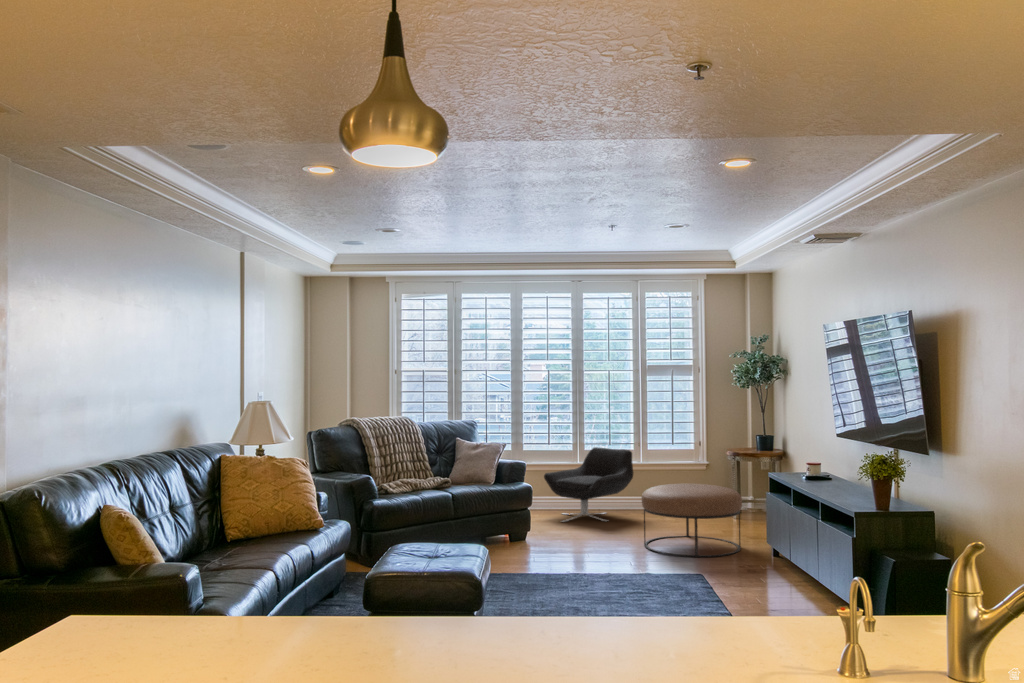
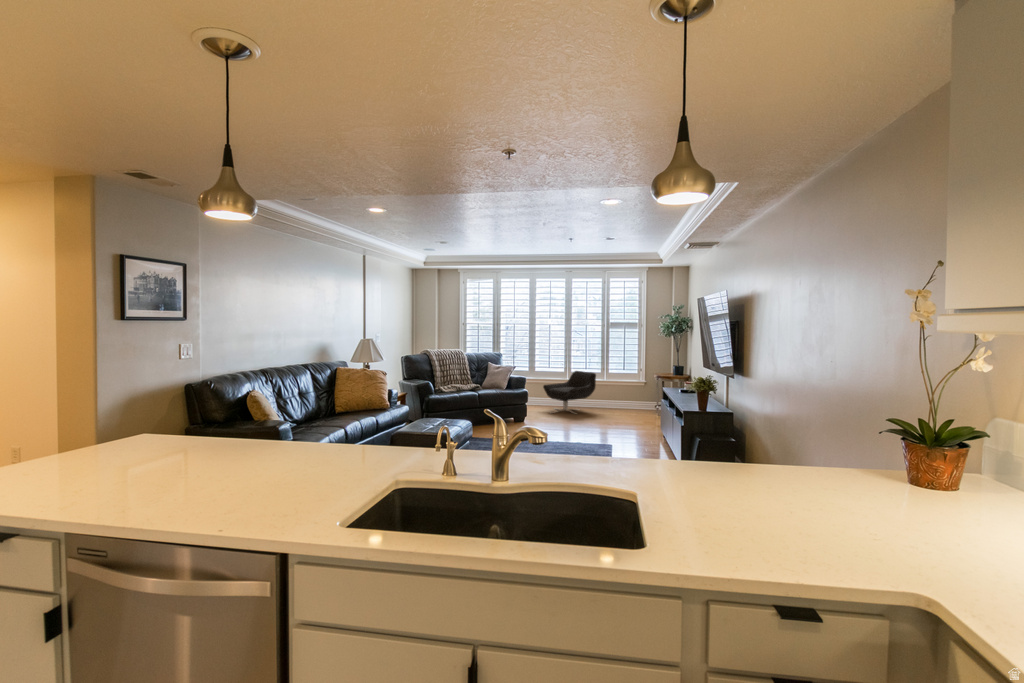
ottoman: present [642,484,742,557] -> none [587,394,646,436]

